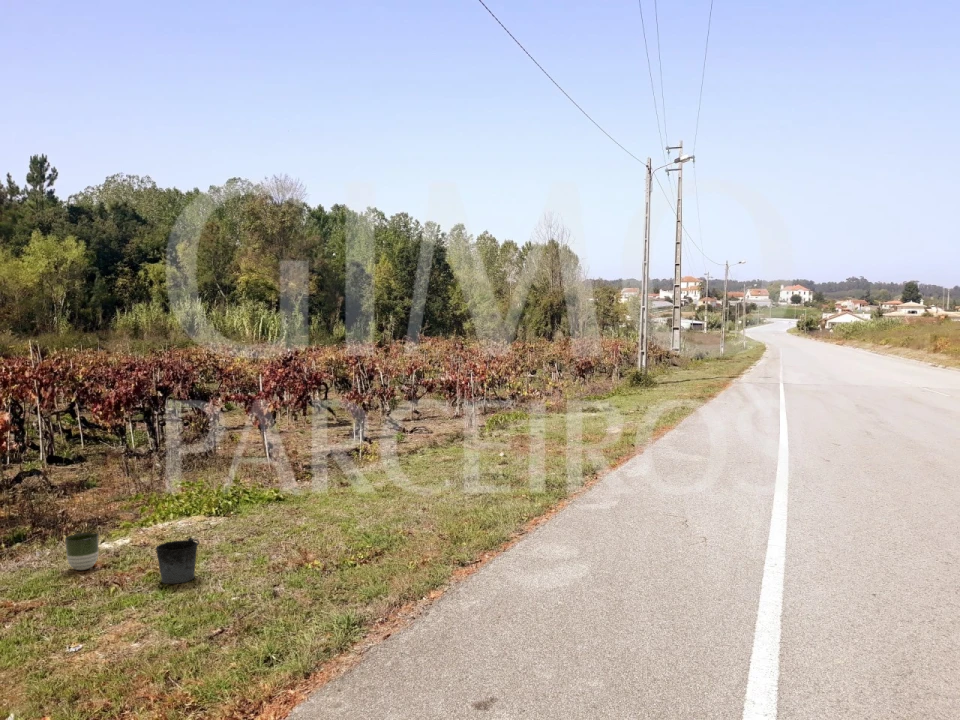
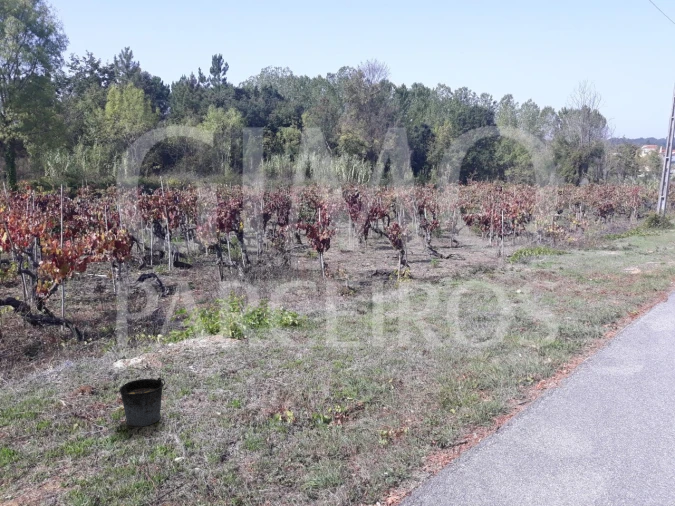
planter: present [65,533,99,570] -> none [63,355,95,391]

